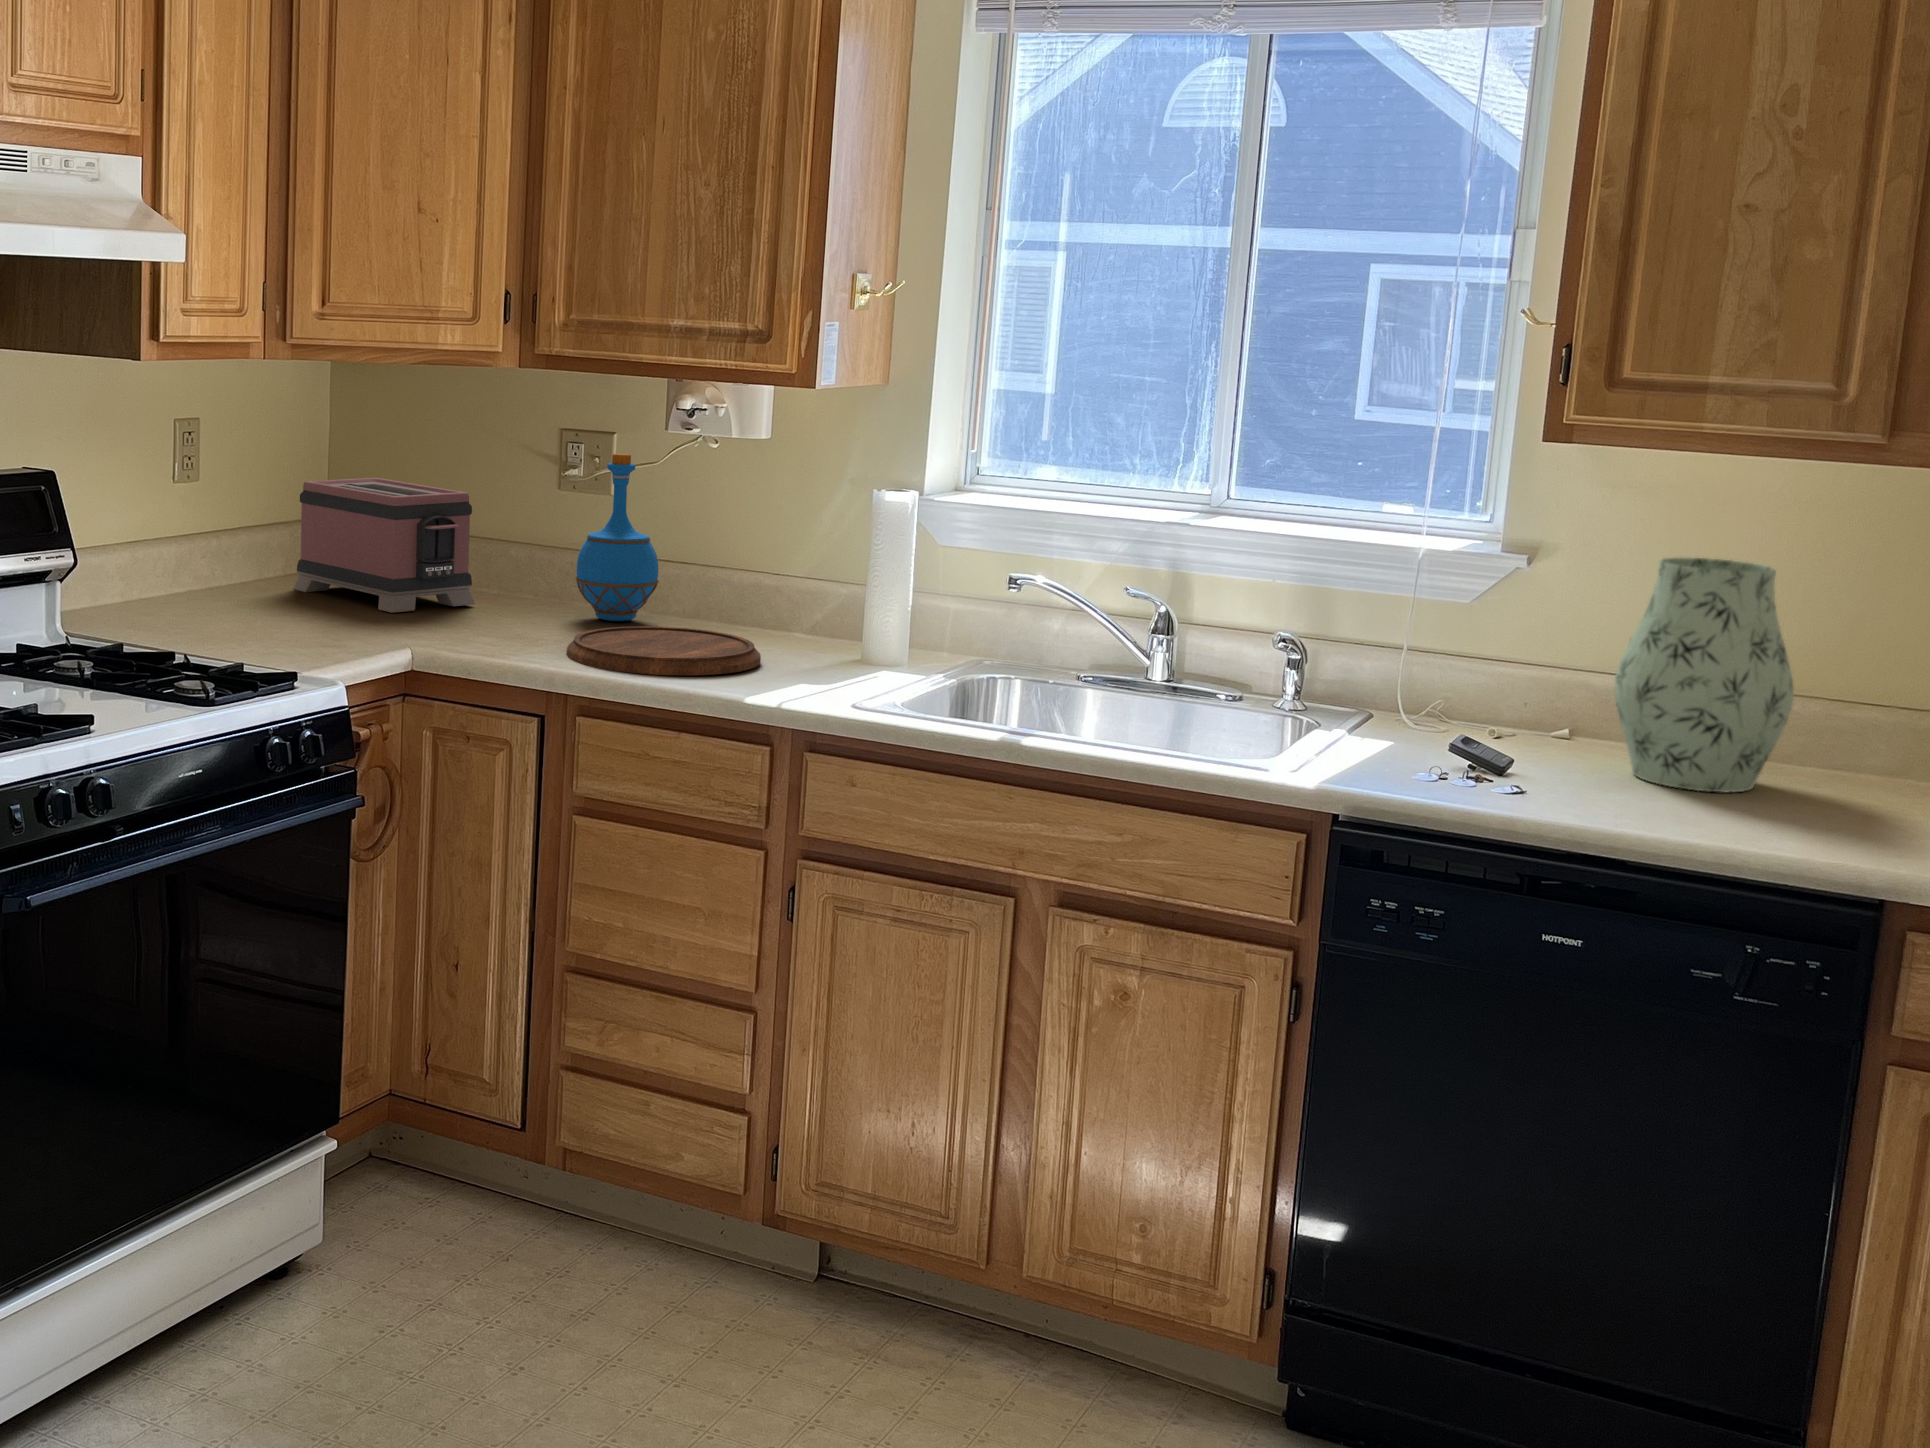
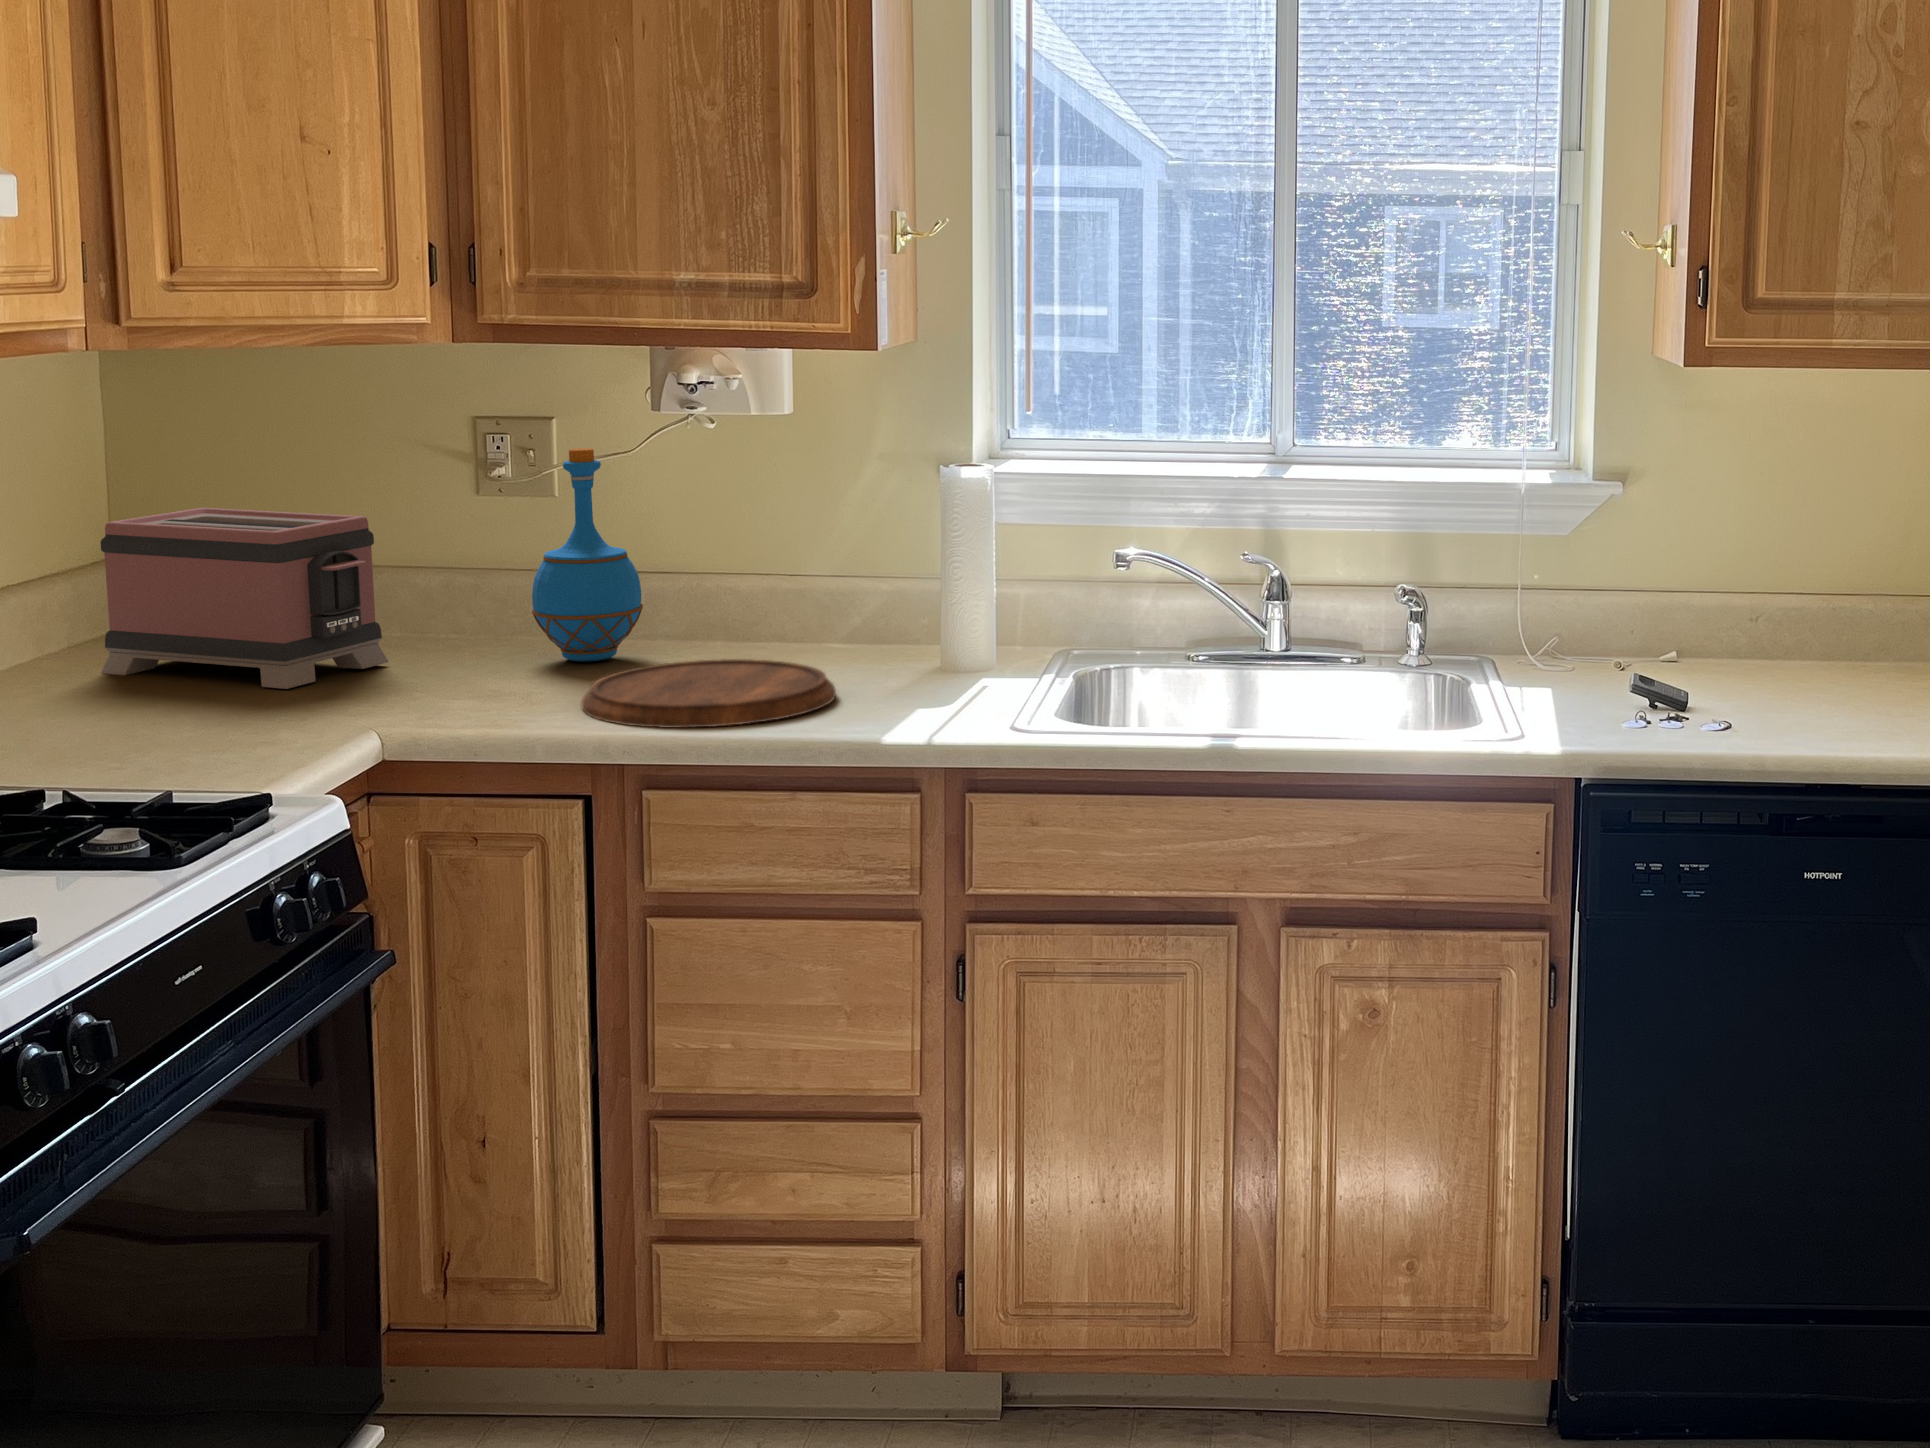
vase: present [1614,557,1794,792] -> none [1756,466,1917,697]

